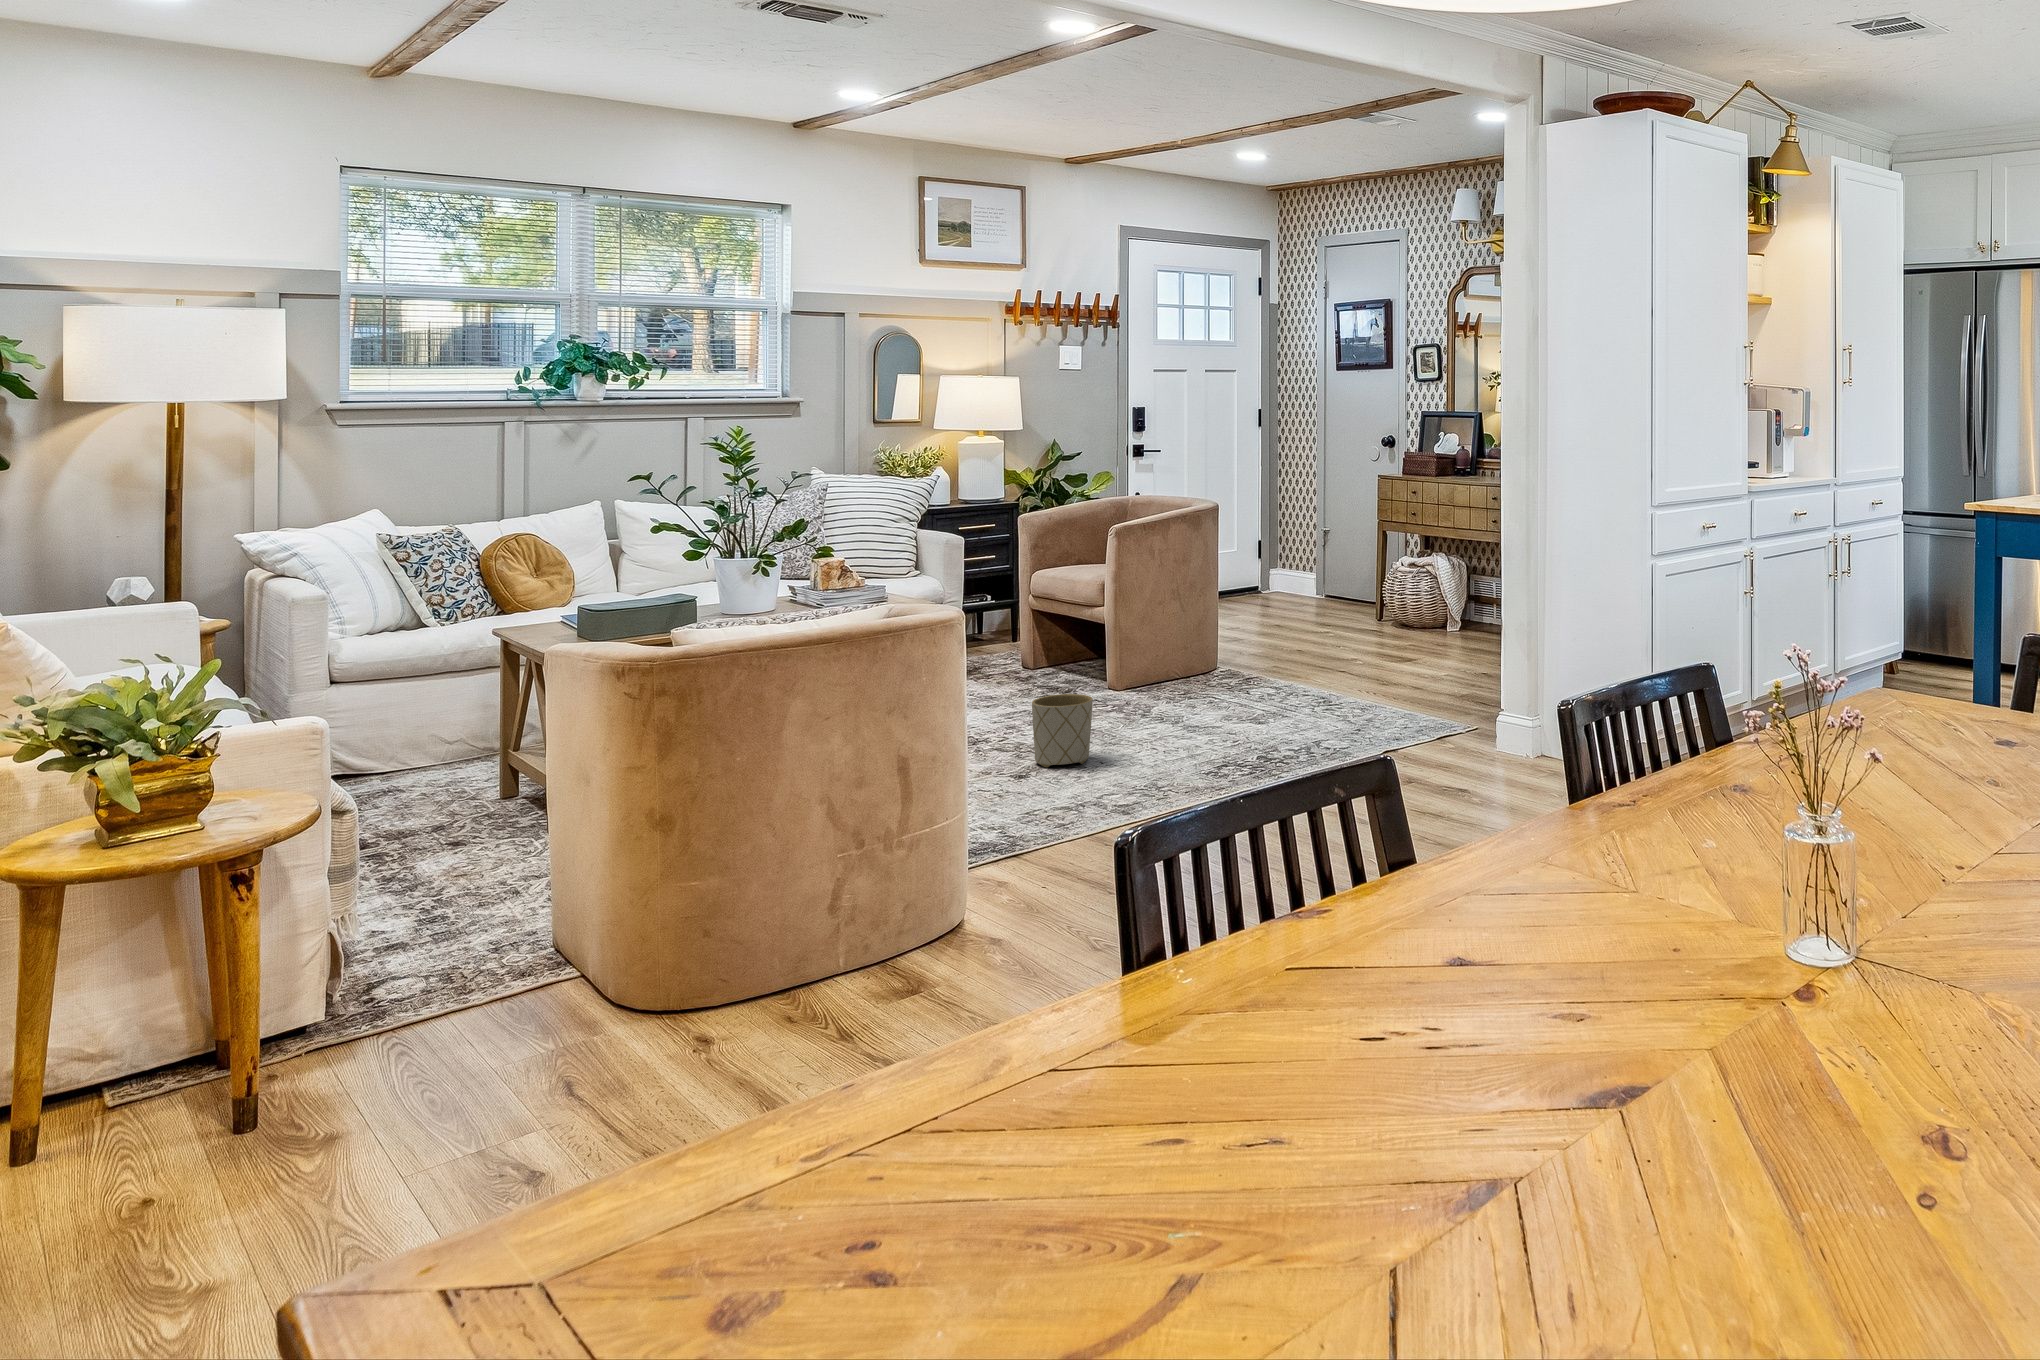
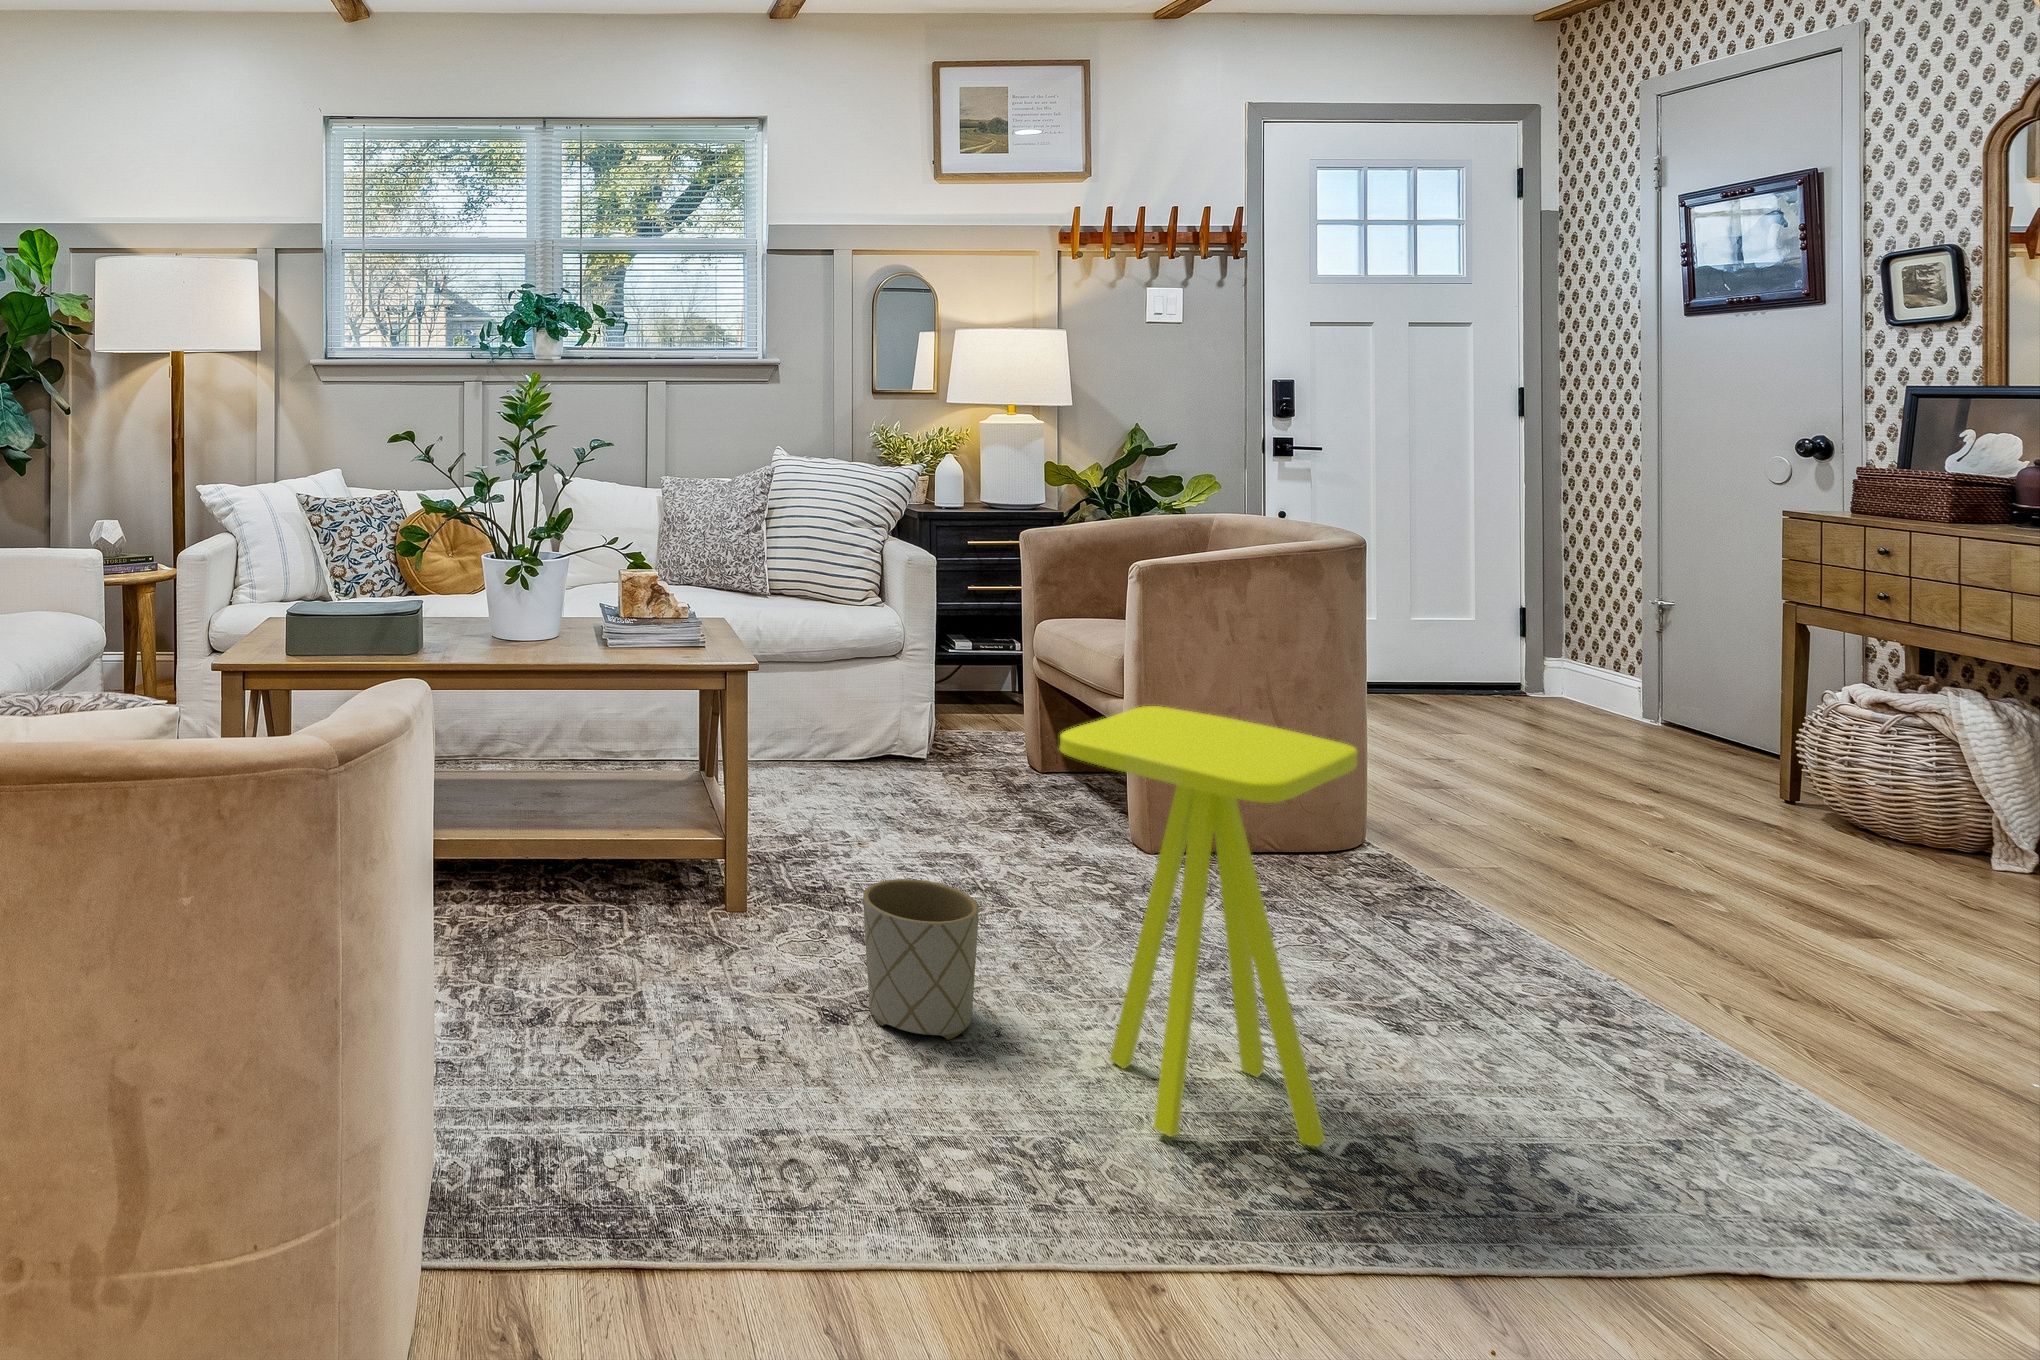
side table: none [1142,583,1257,763] -> present [1060,706,1358,1147]

